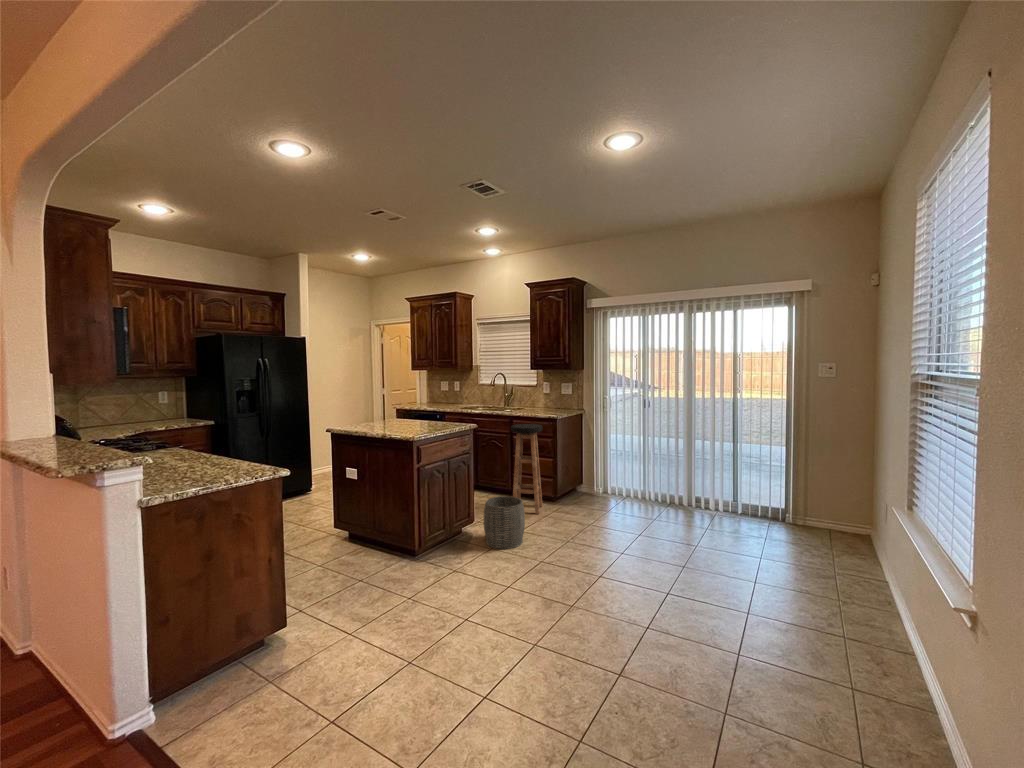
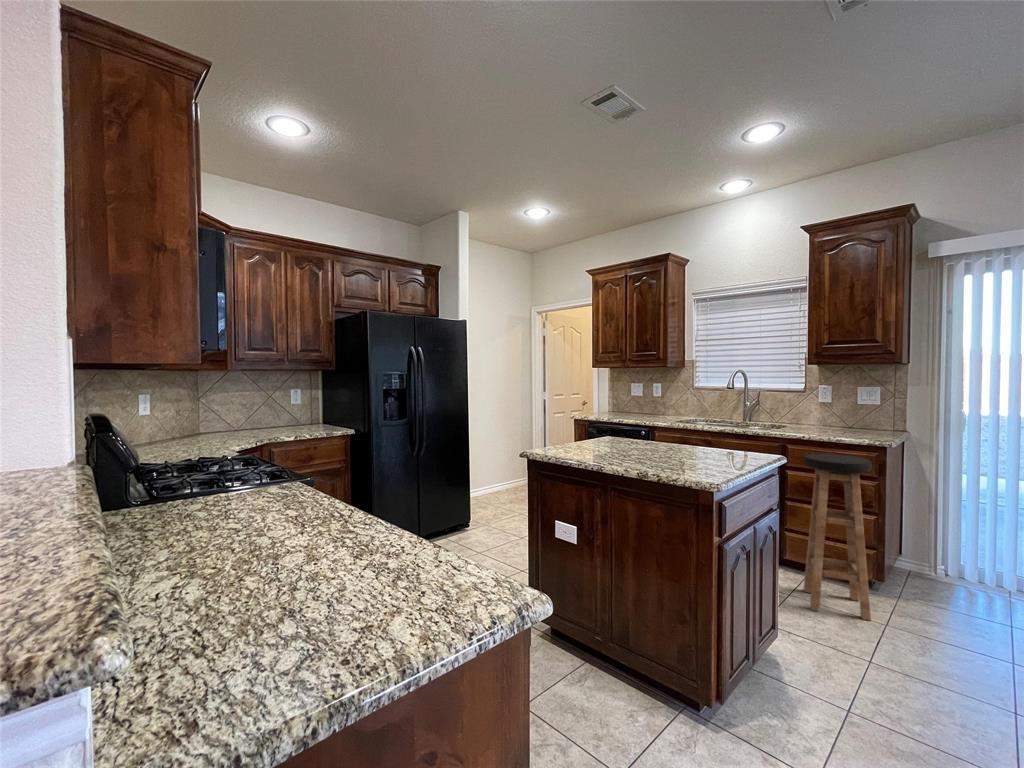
woven basket: present [484,496,525,549] -> none [817,599,922,726]

